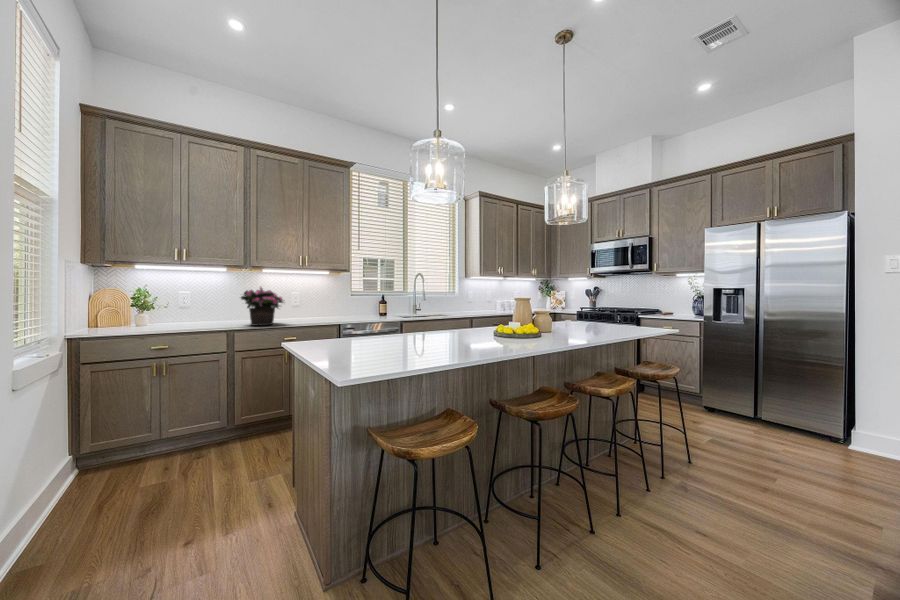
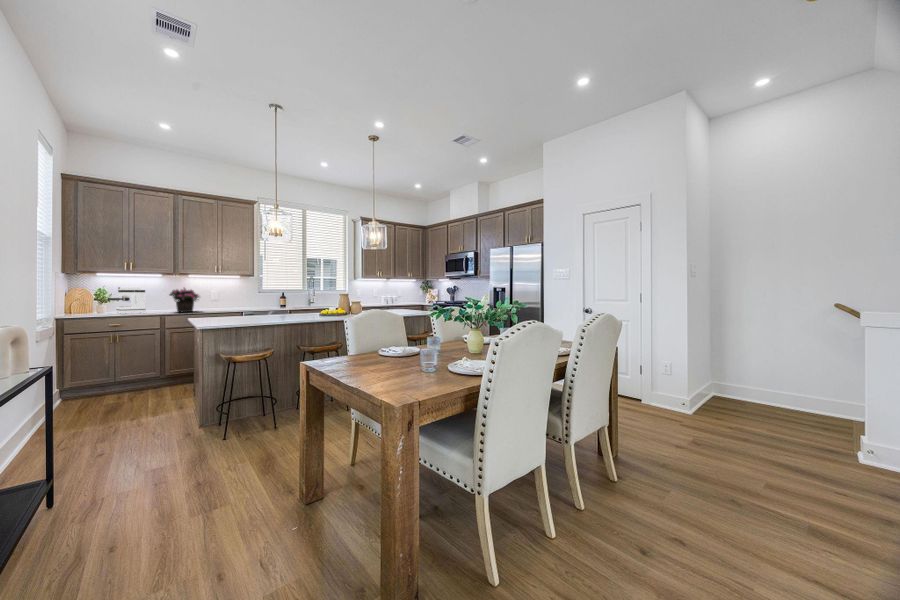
coffee maker: none [150,286,206,328] -> present [108,287,146,313]

